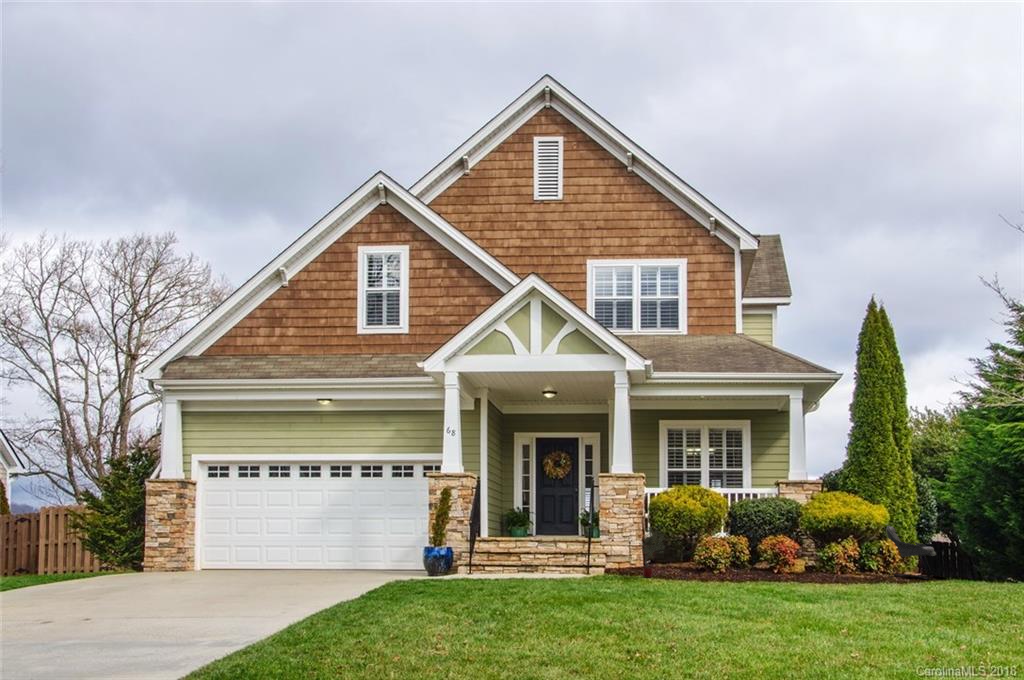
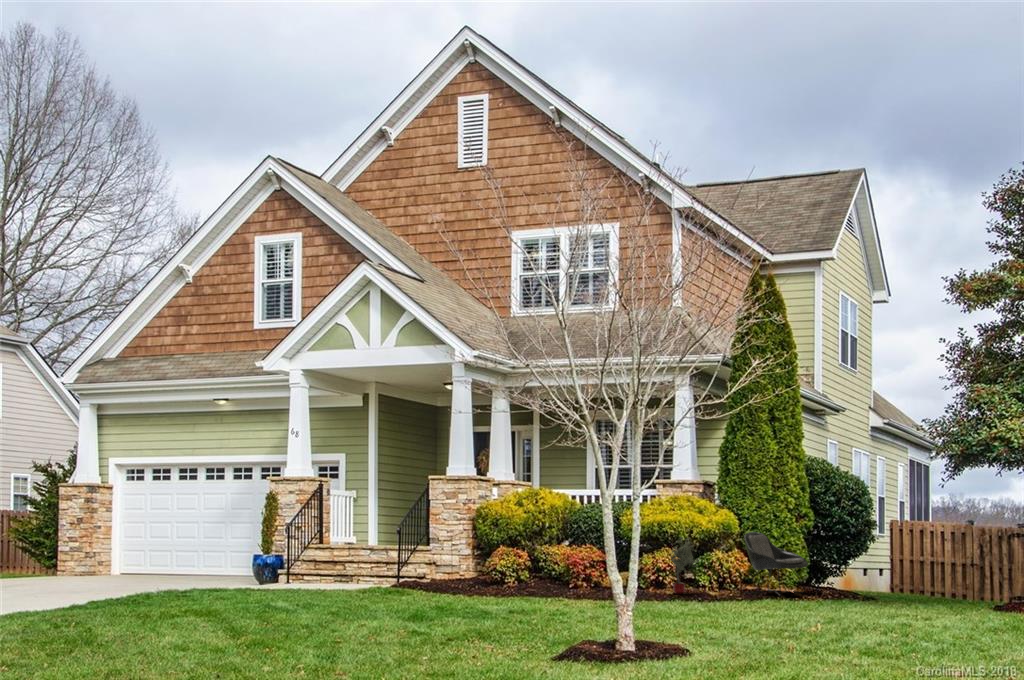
potted tree: present [639,528,664,578] -> present [670,538,699,594]

